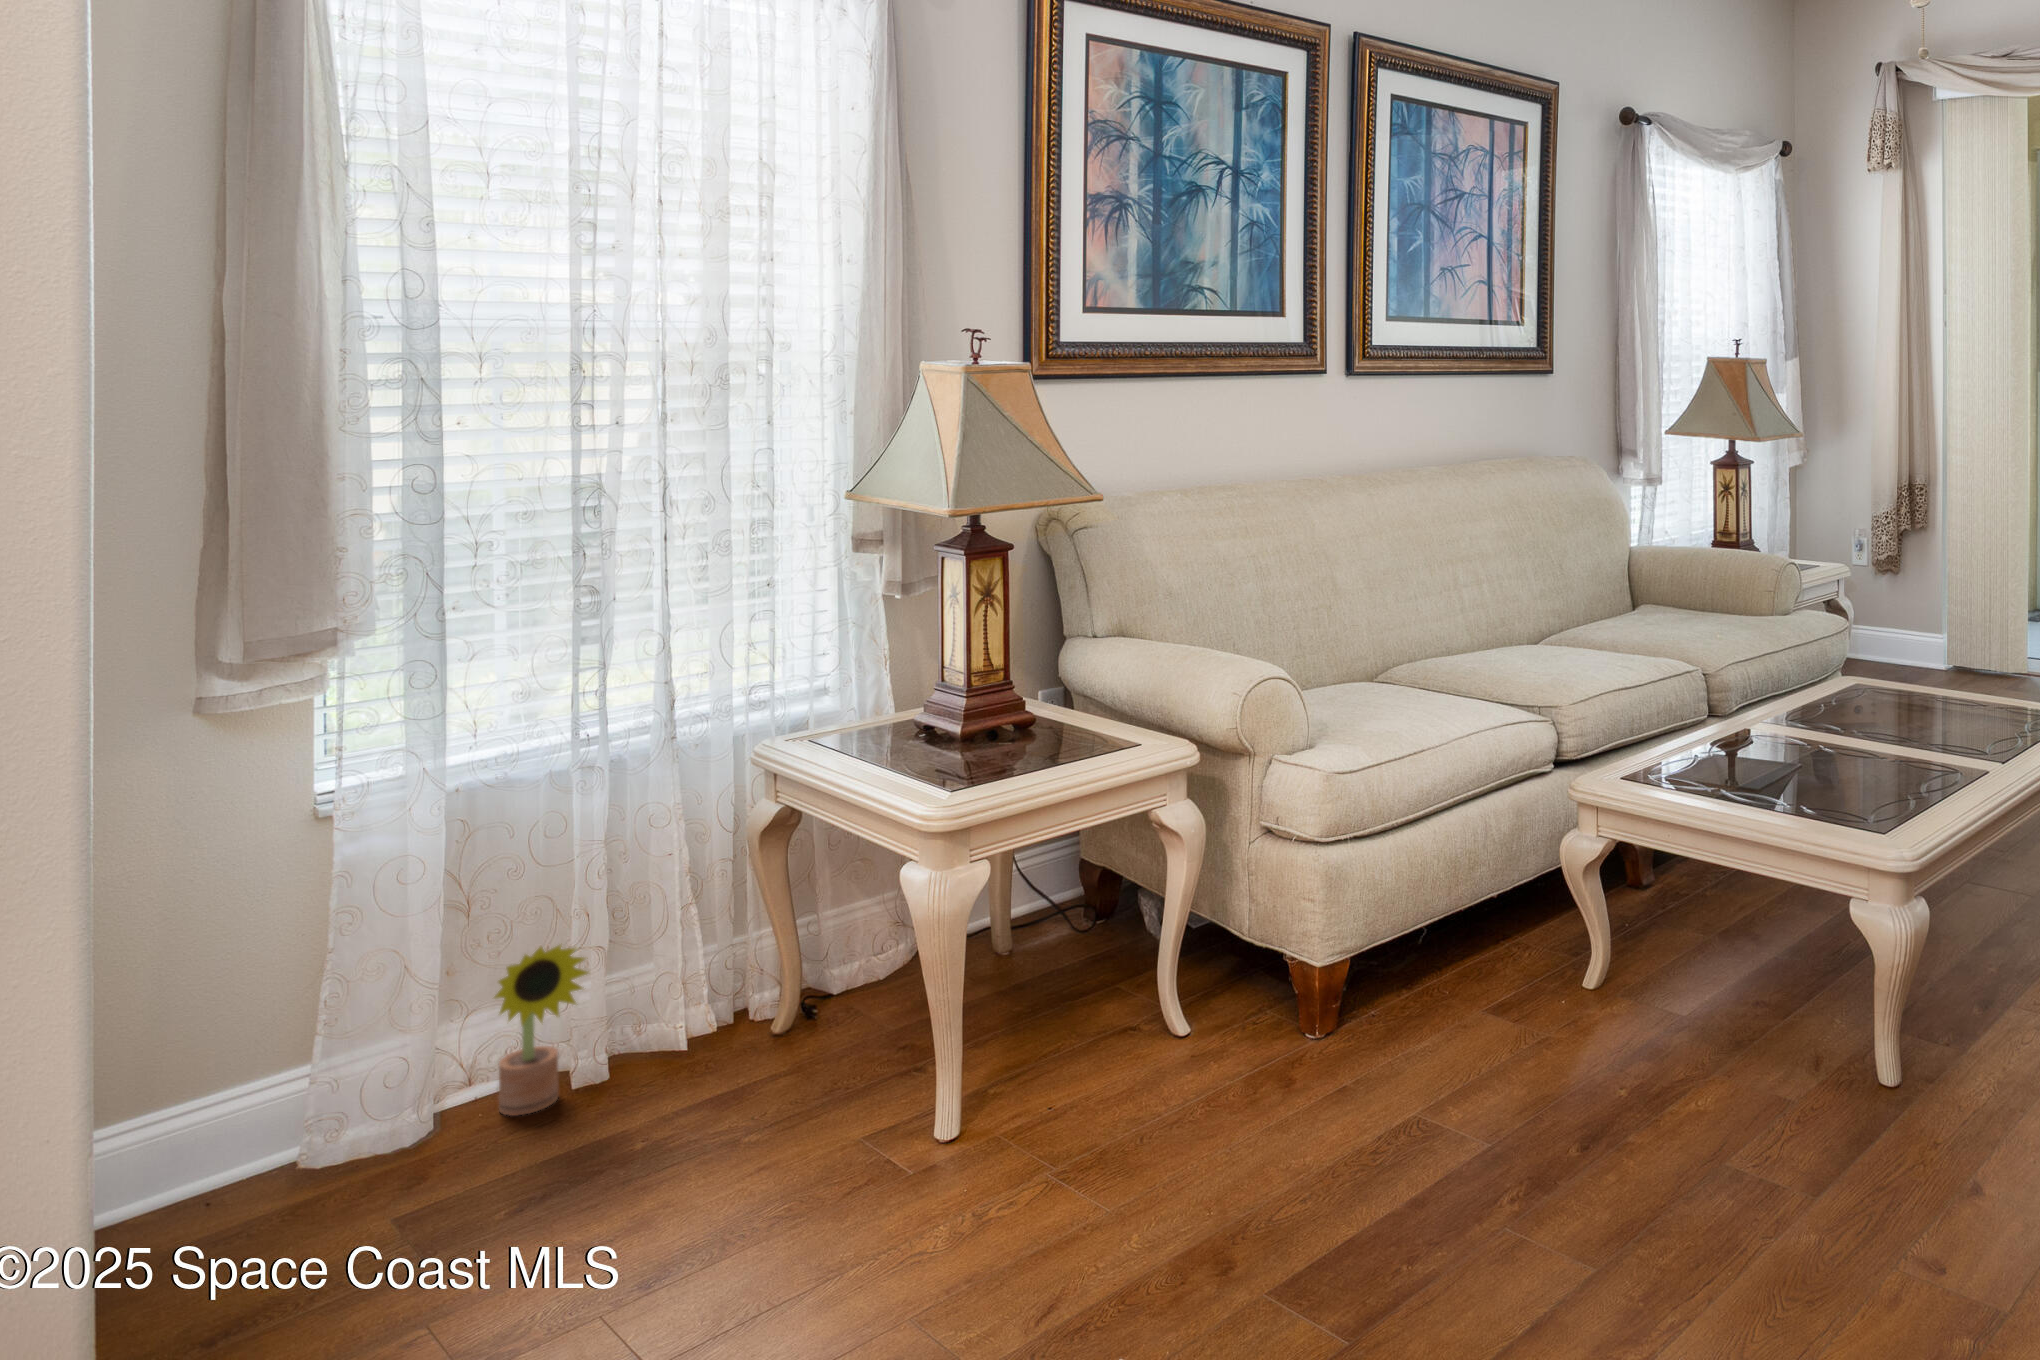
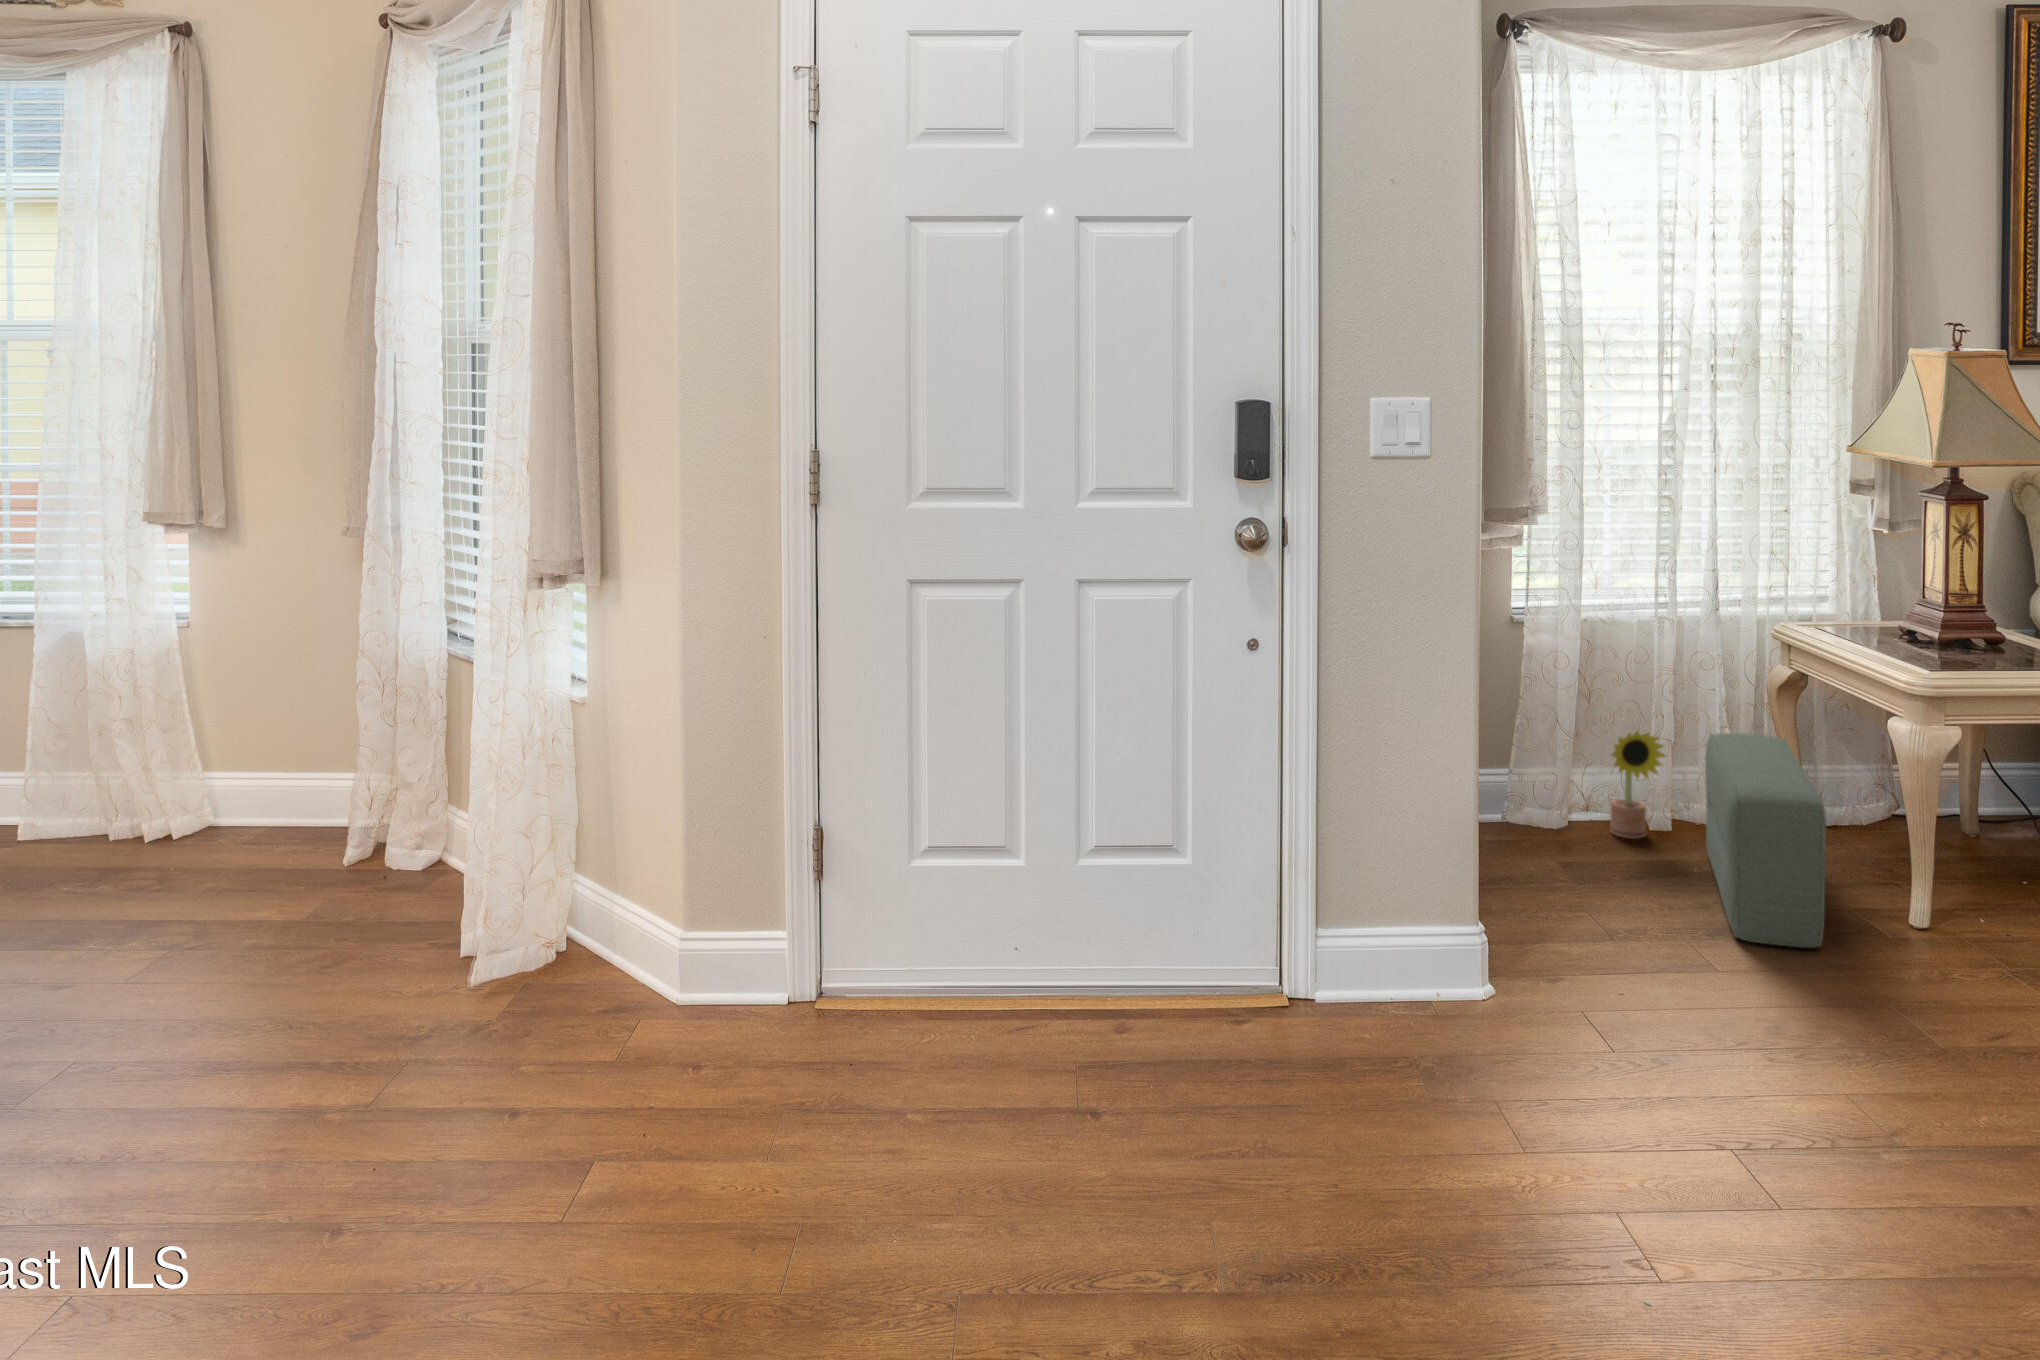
pouf: none [650,908,814,1279] -> present [1705,733,1826,948]

